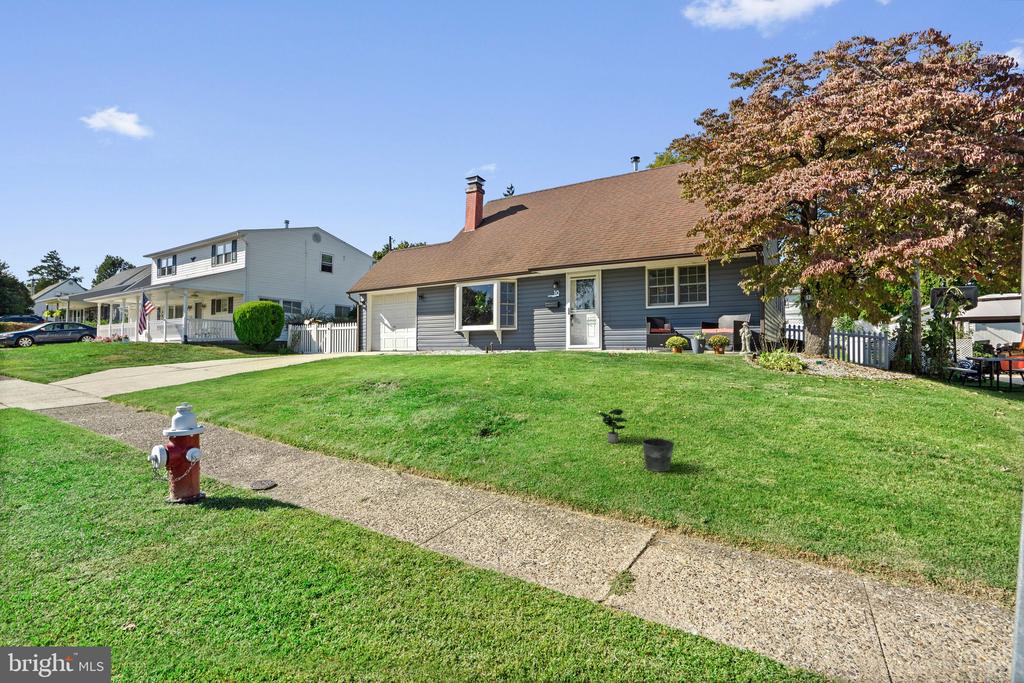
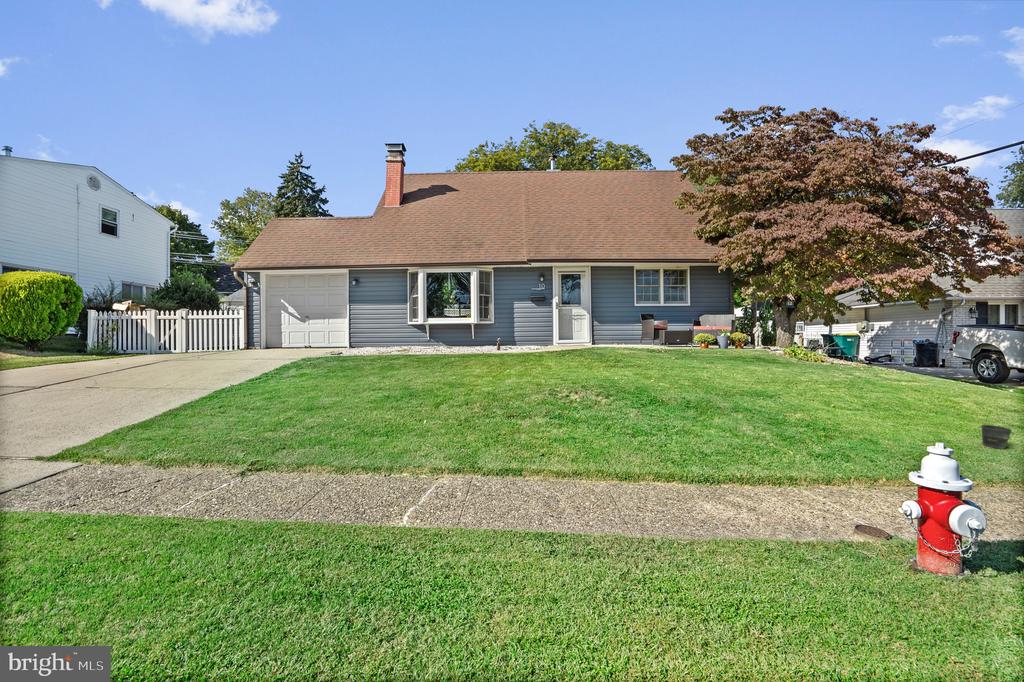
potted plant: present [599,409,628,443] -> none [899,404,930,431]

